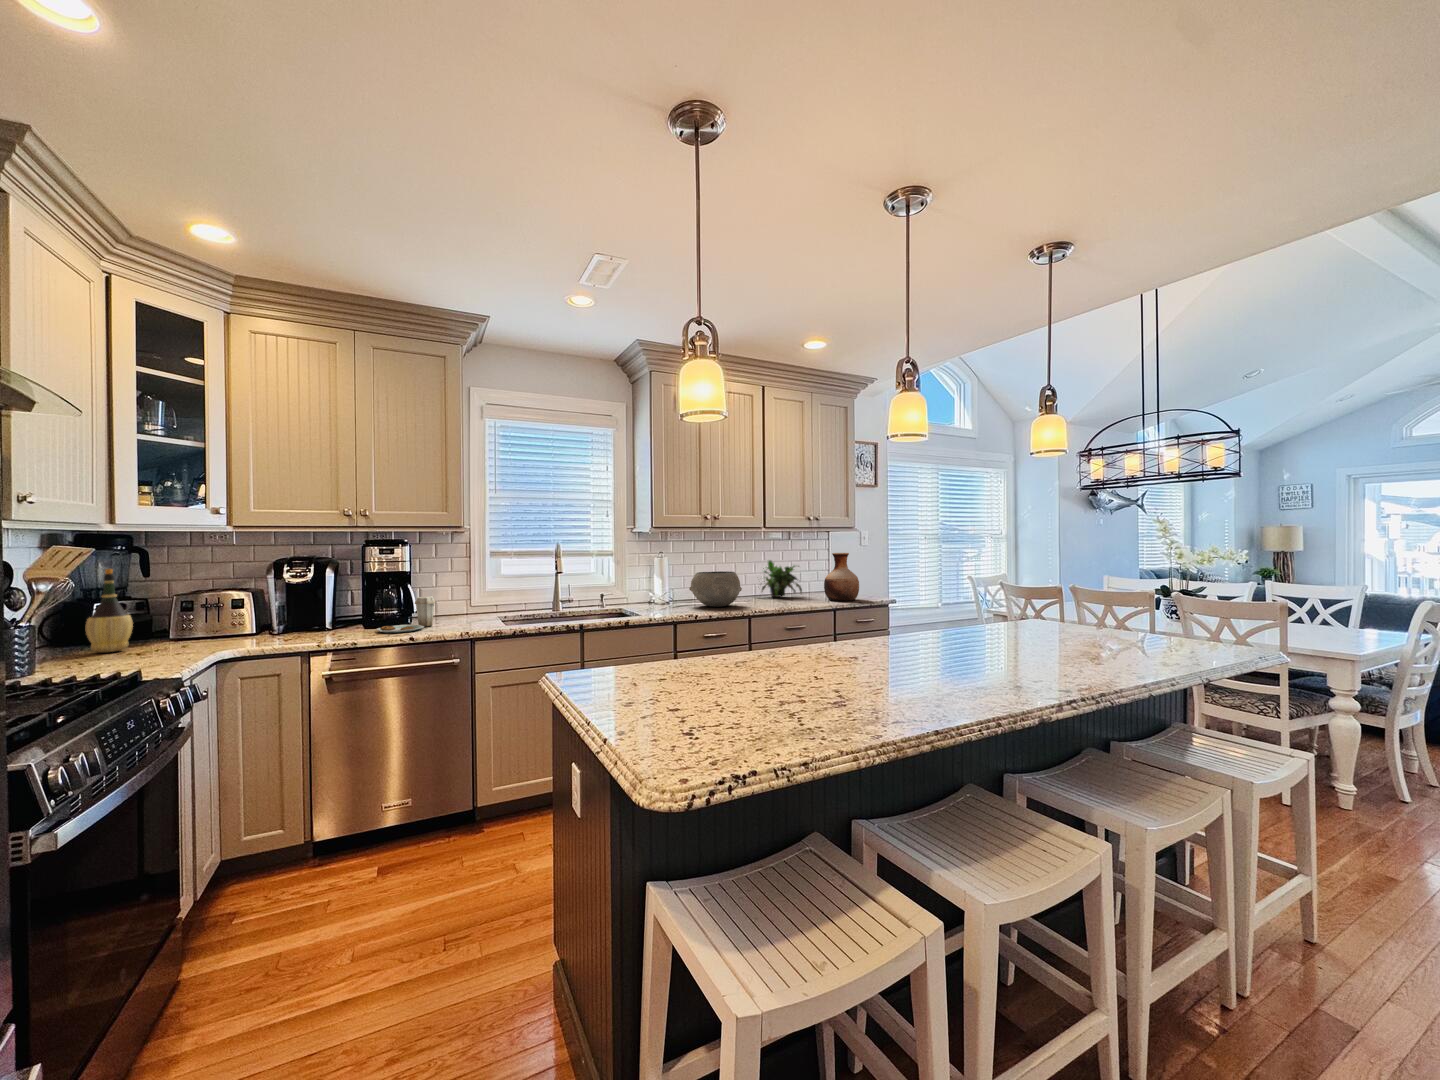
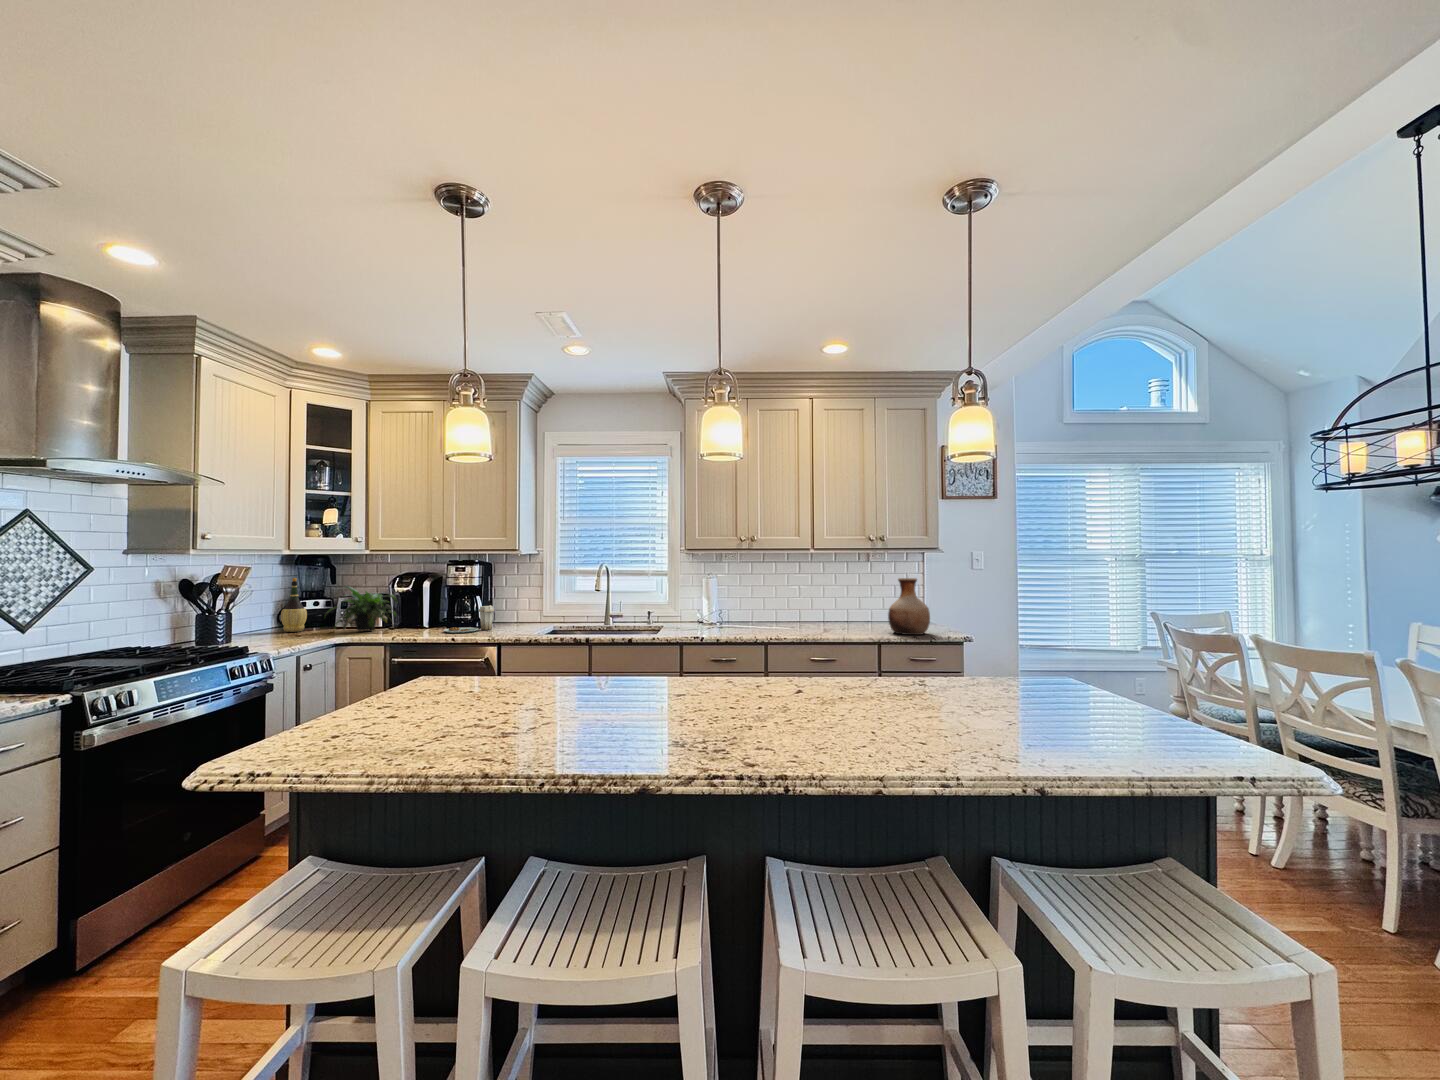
potted plant: present [762,560,802,597] -> present [325,586,398,631]
ceramic bowl: present [689,571,742,607] -> none [729,594,781,631]

